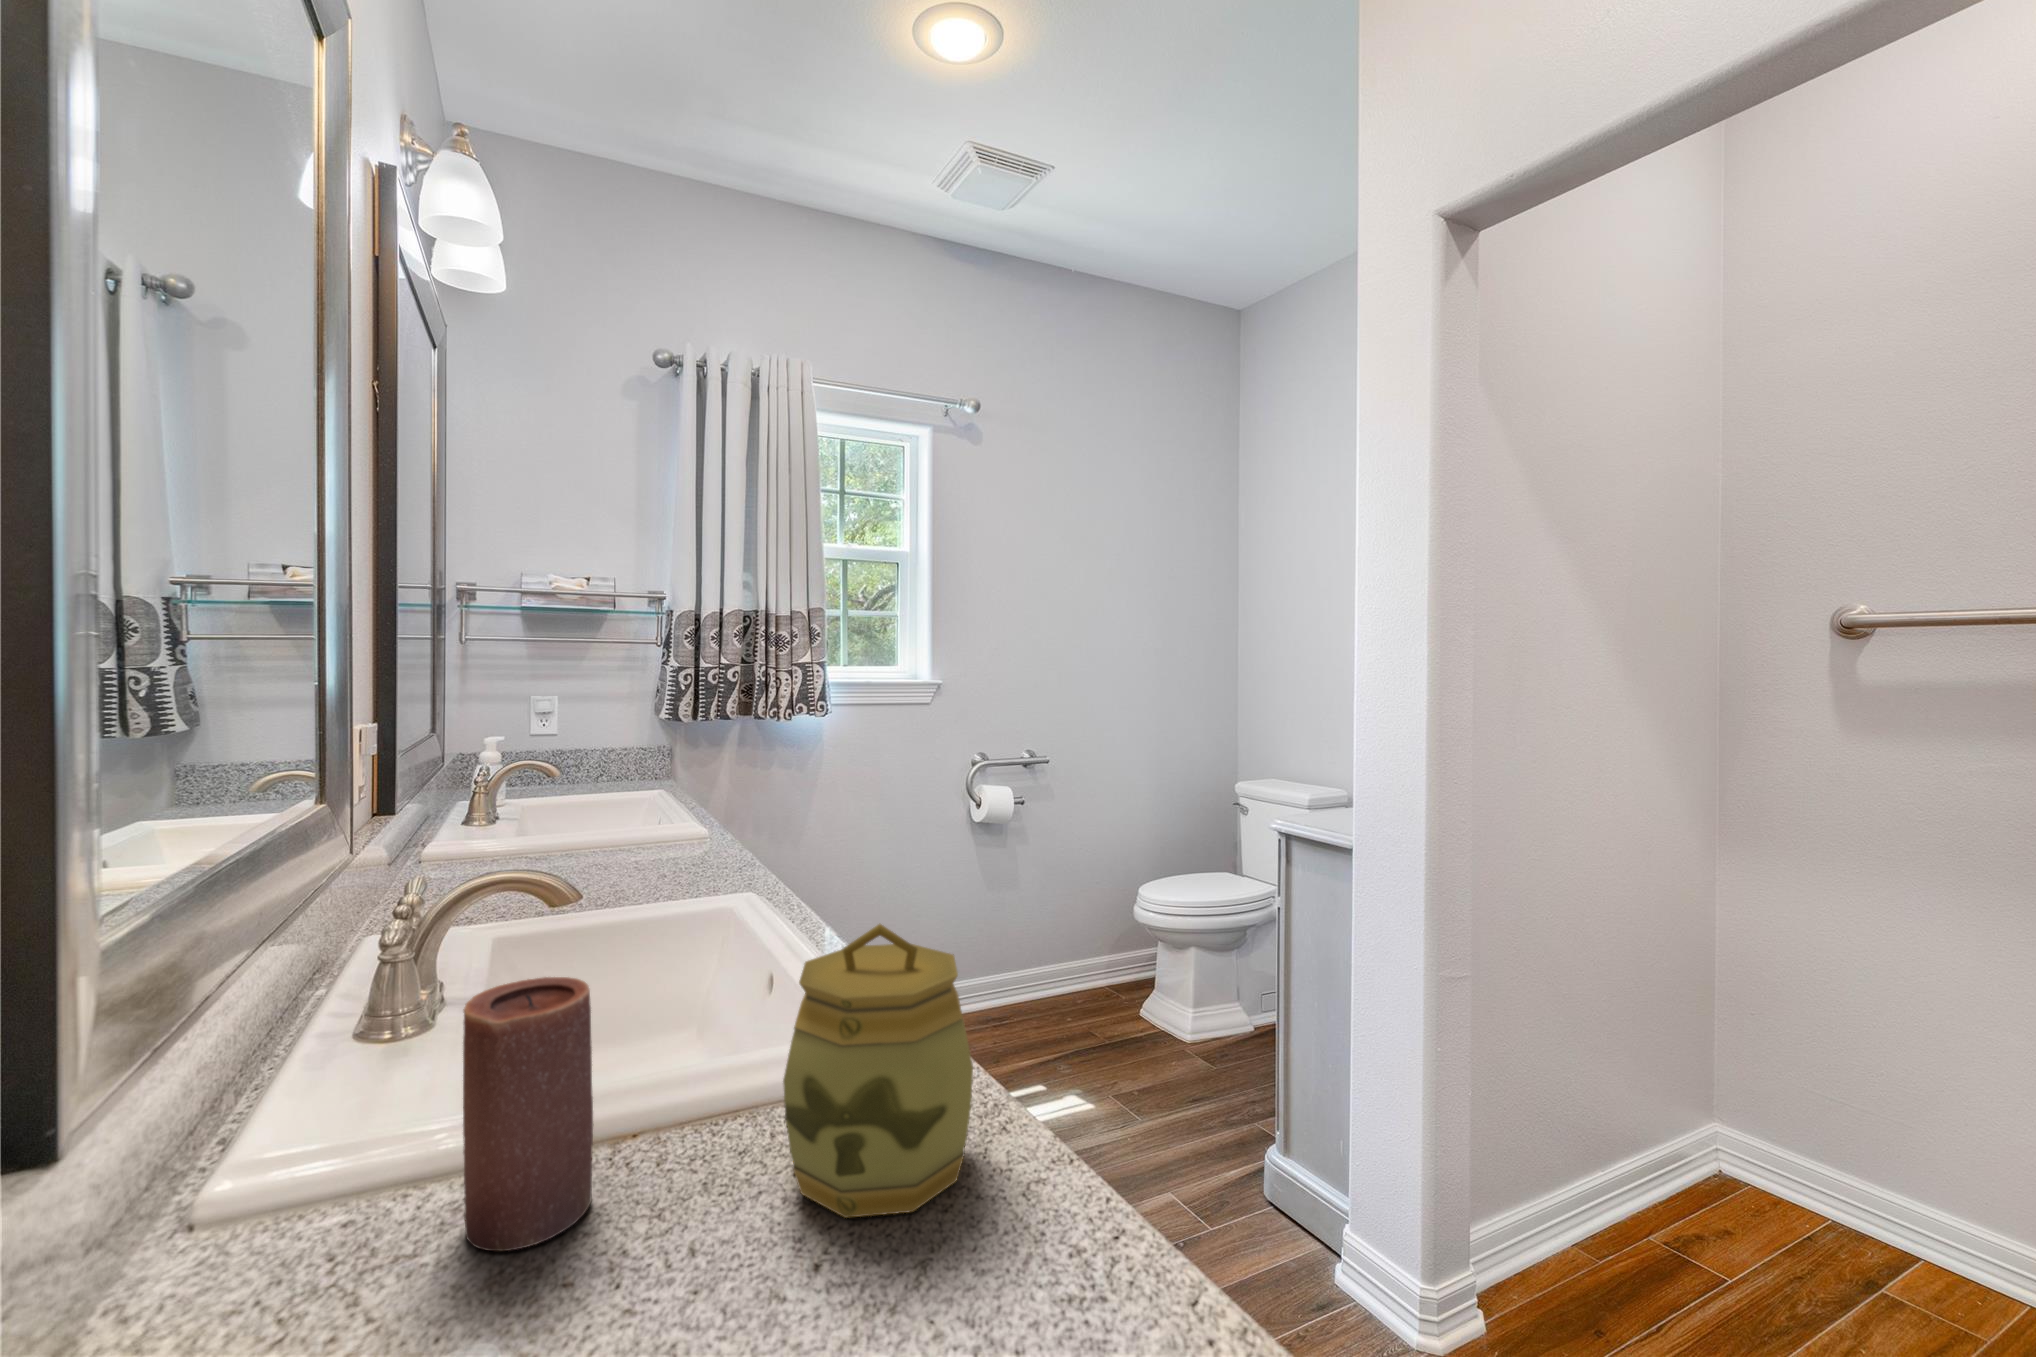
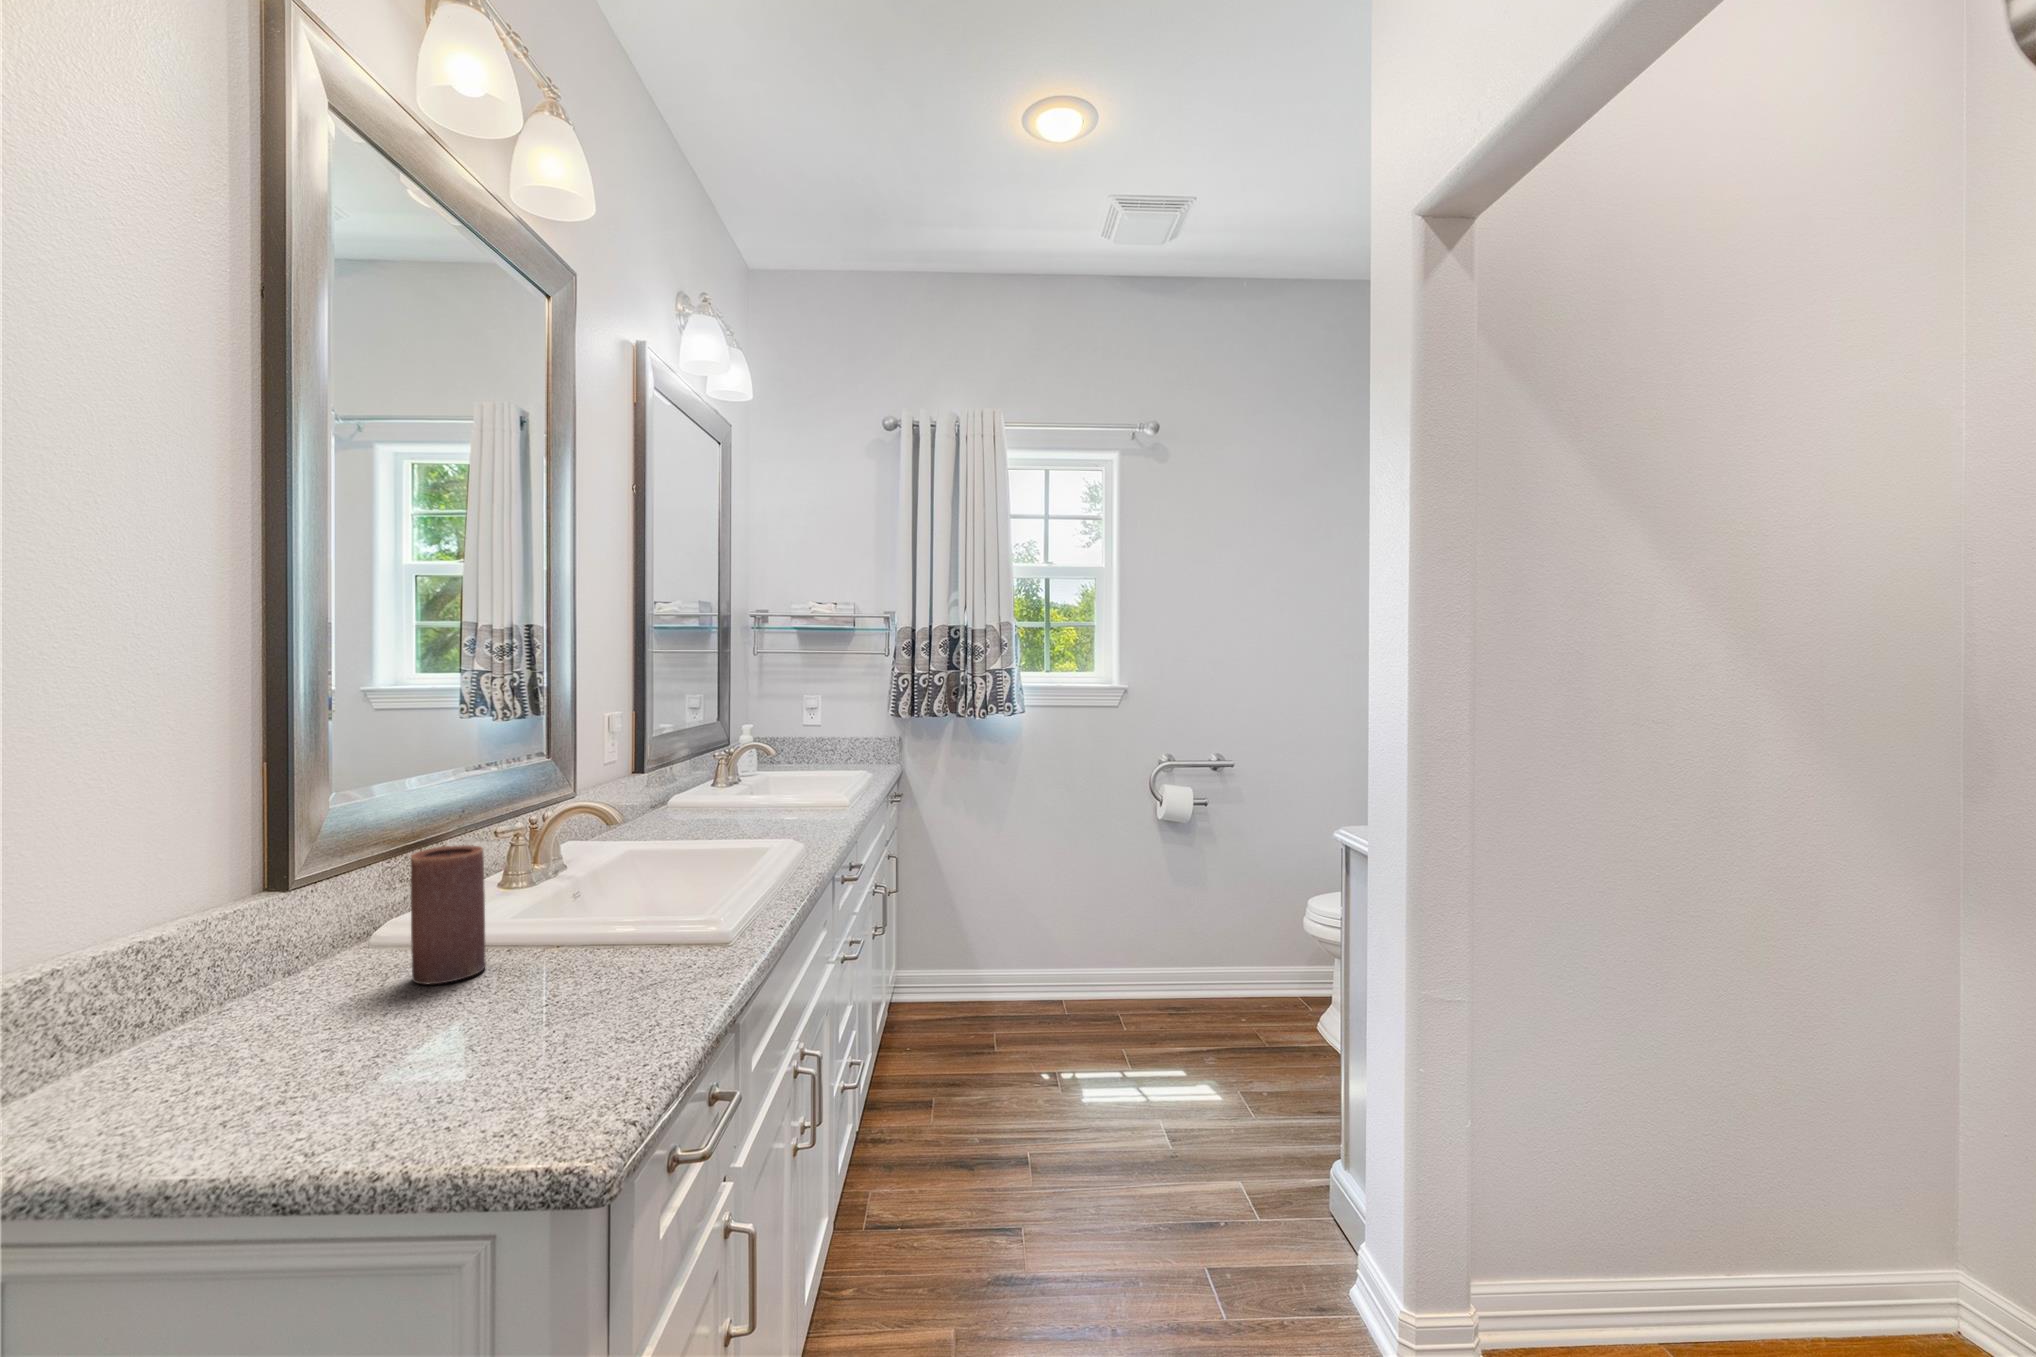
jar: present [783,924,973,1218] -> none [553,832,680,1007]

